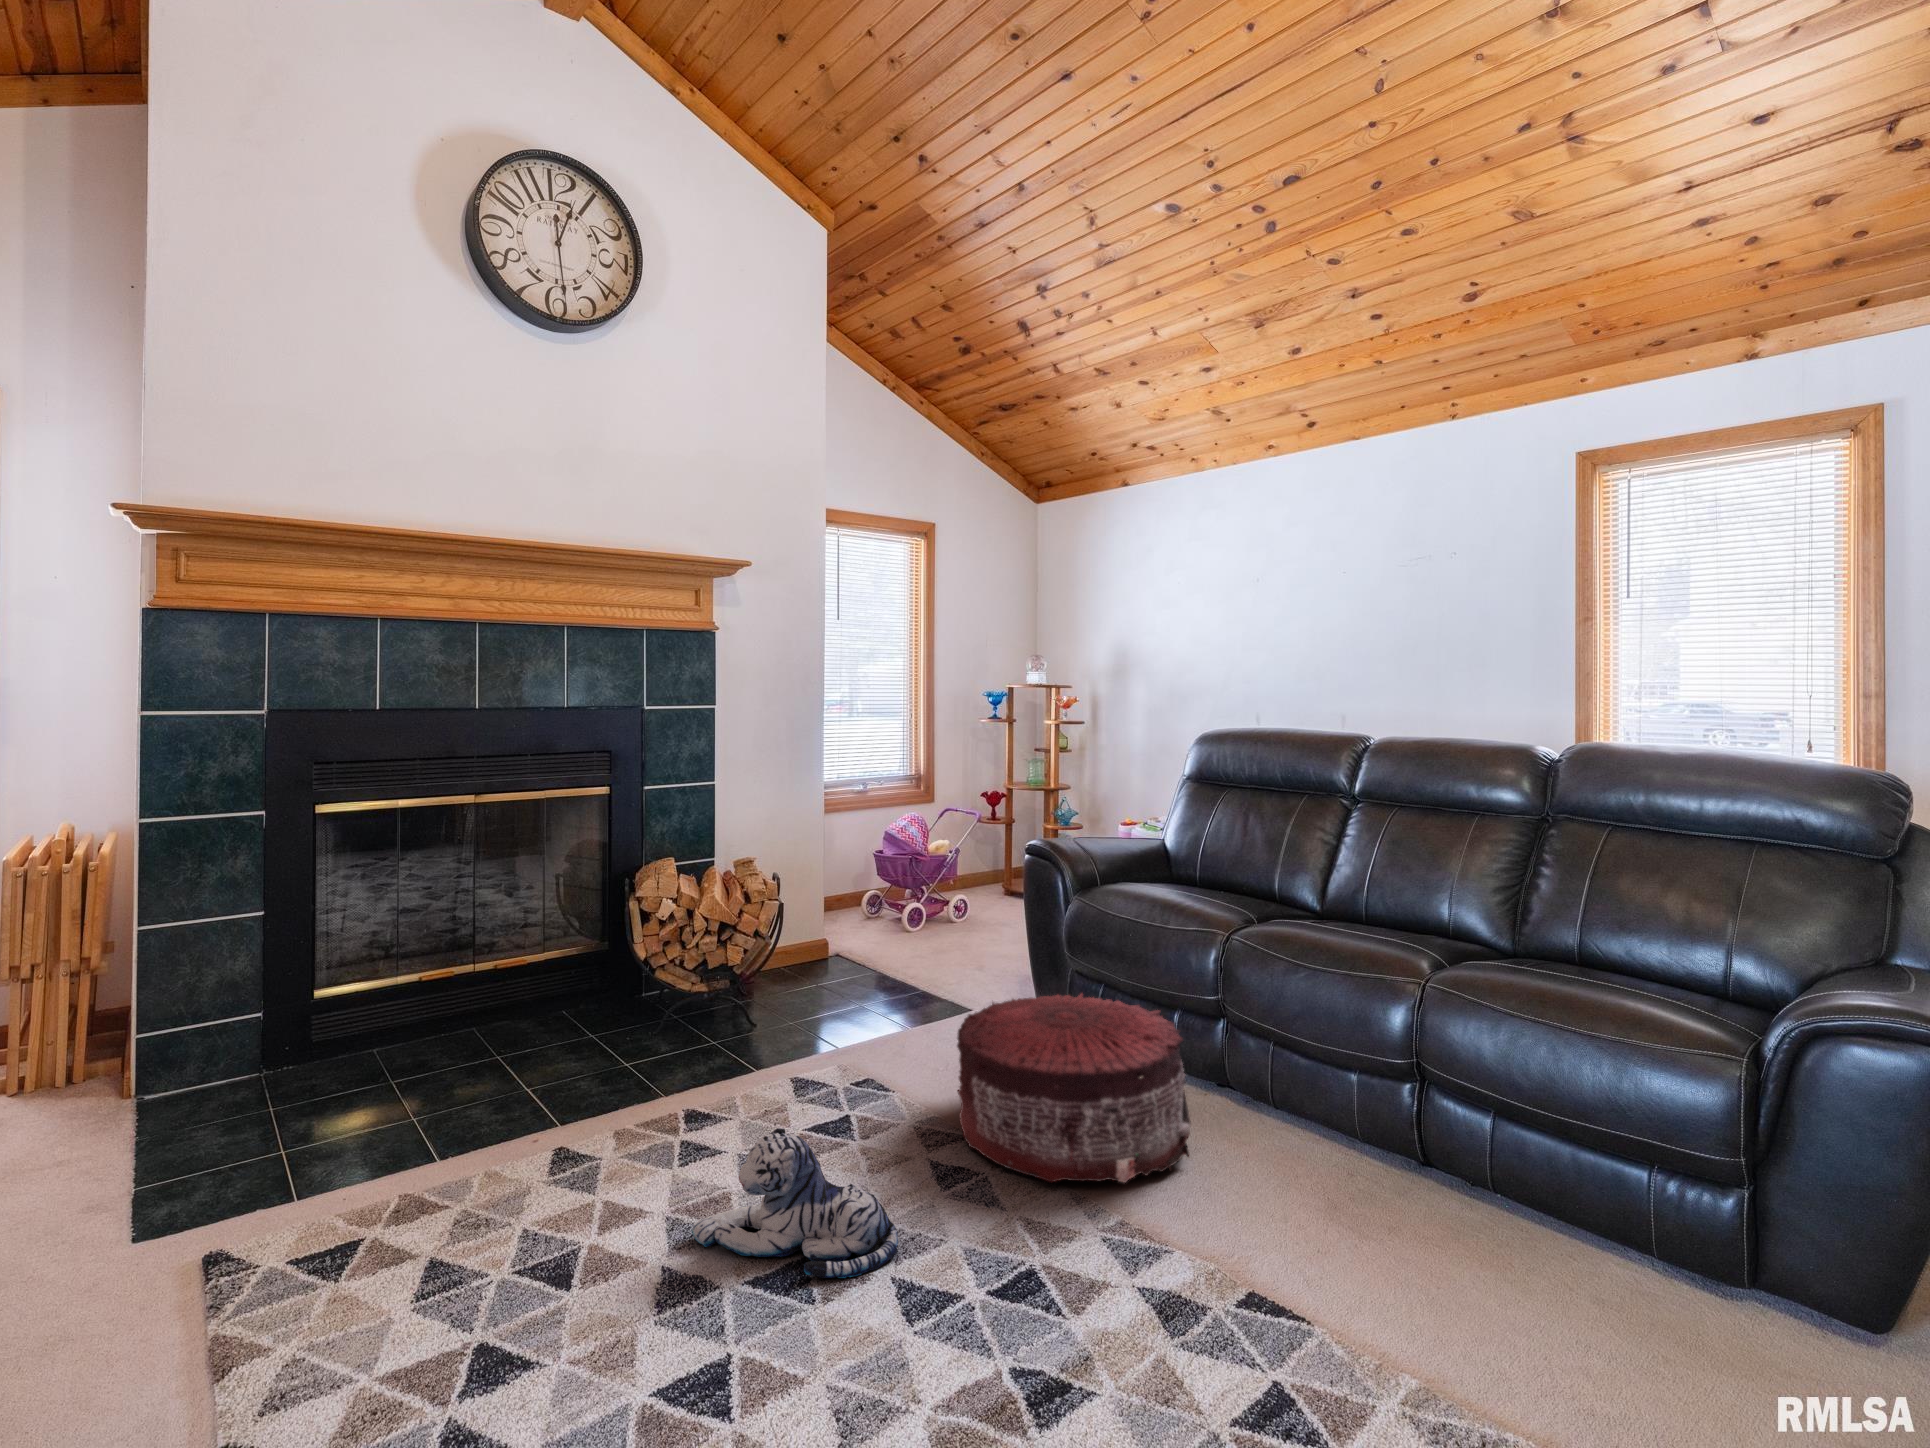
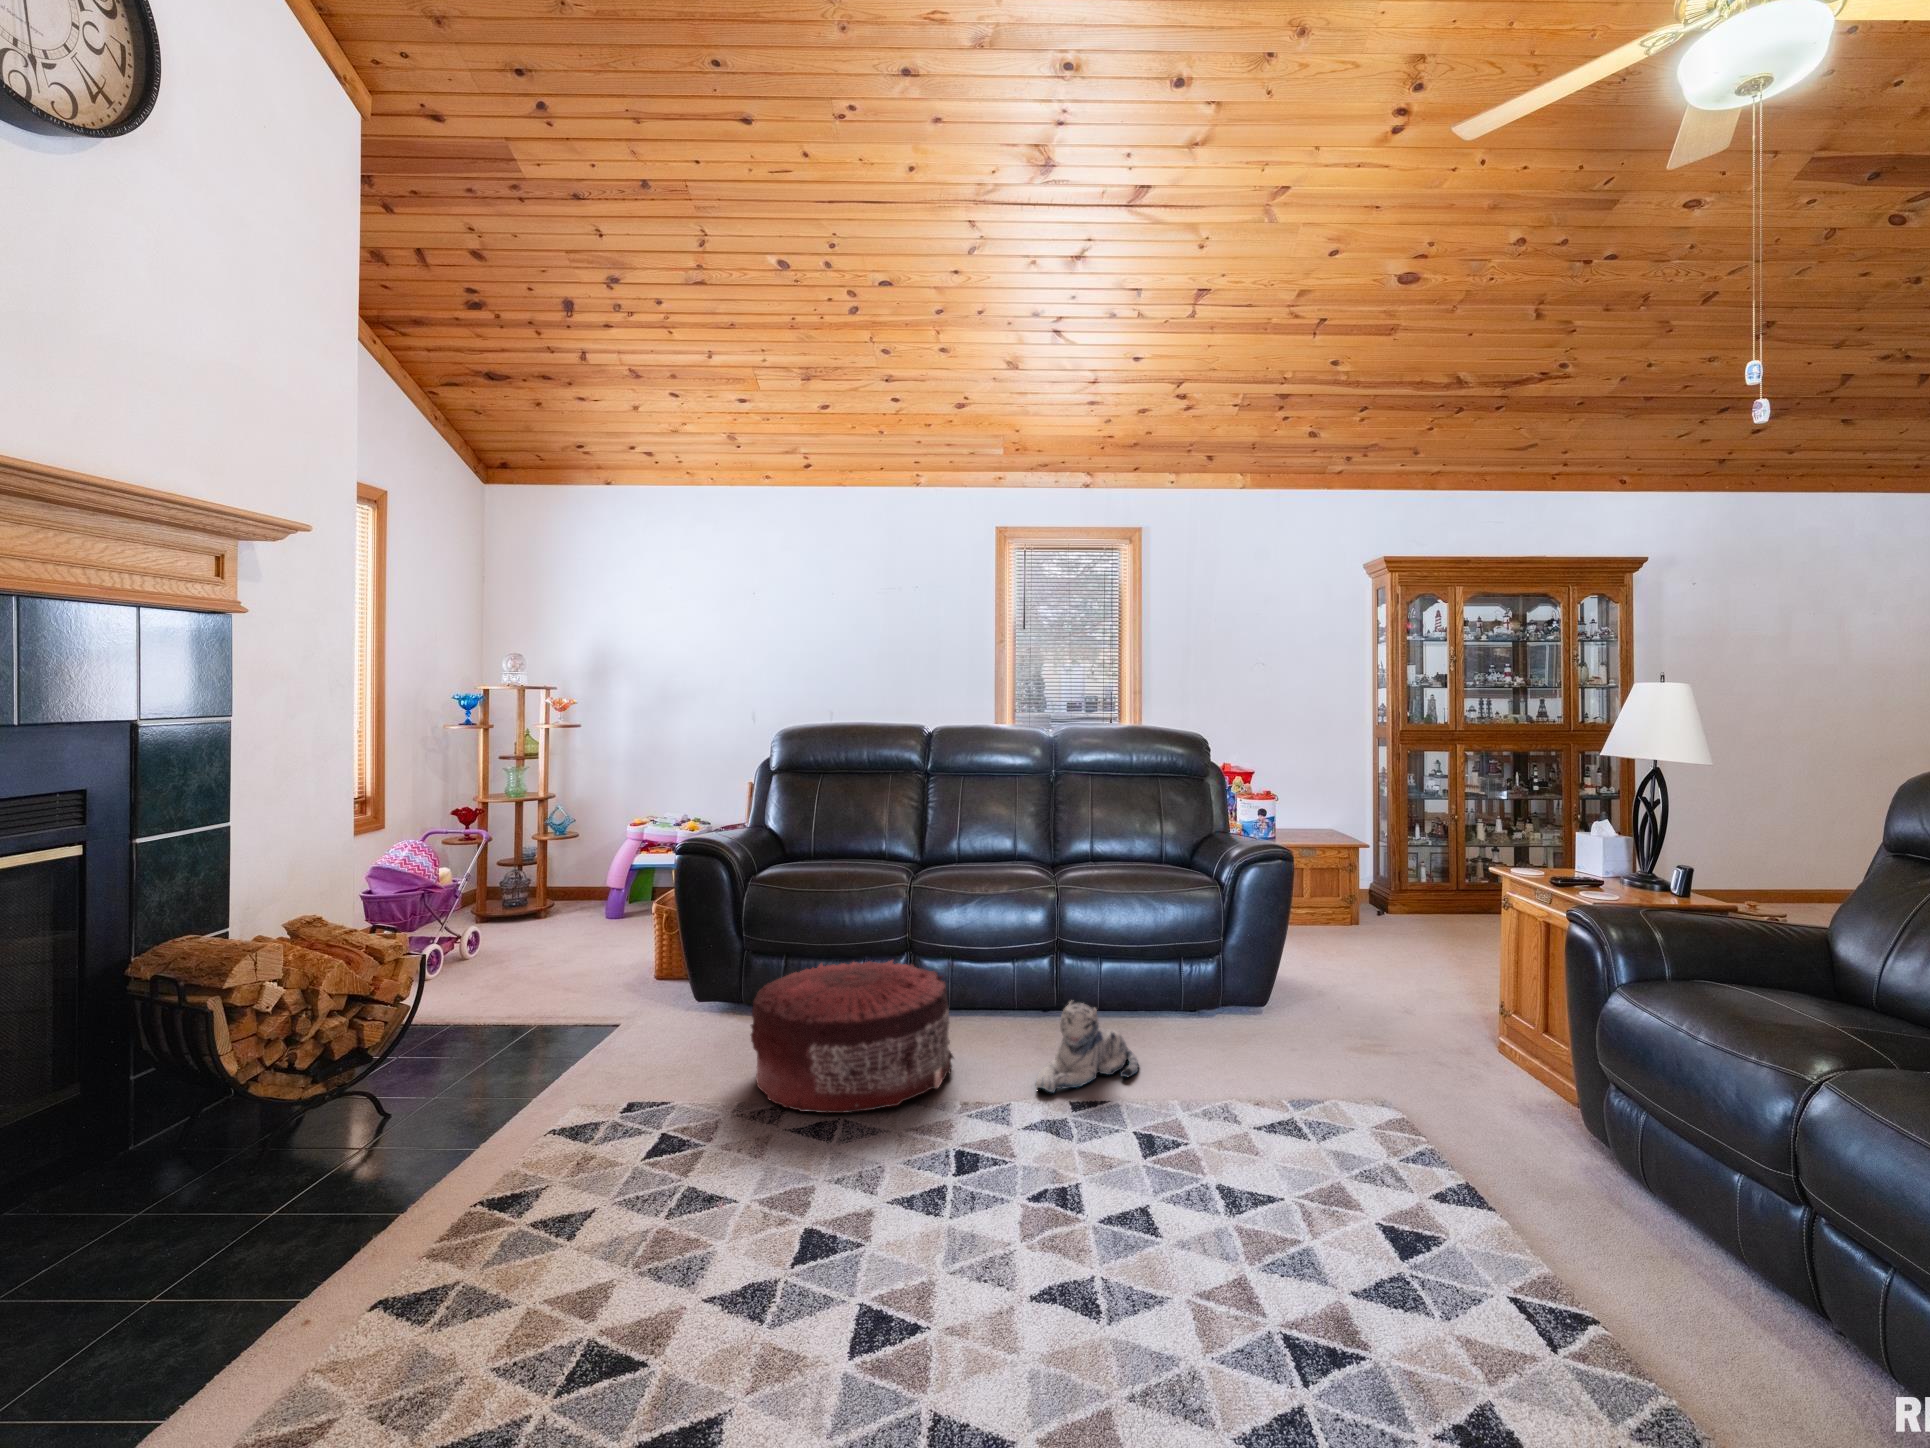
plush toy: present [692,1127,898,1278] -> present [1036,1001,1138,1093]

